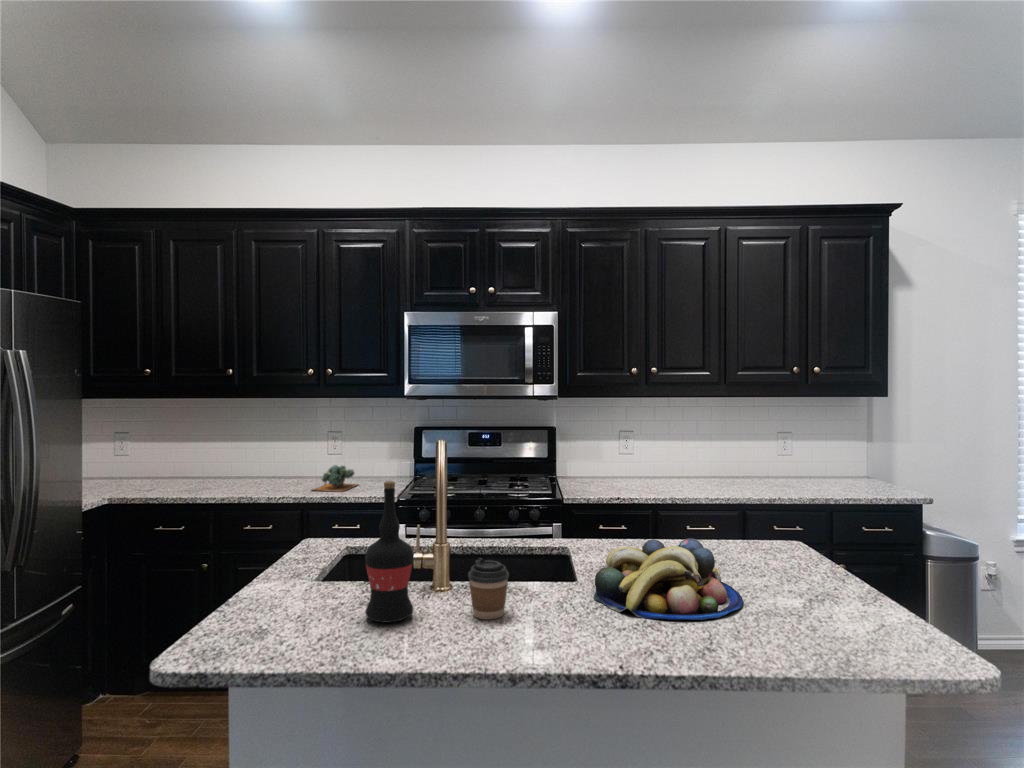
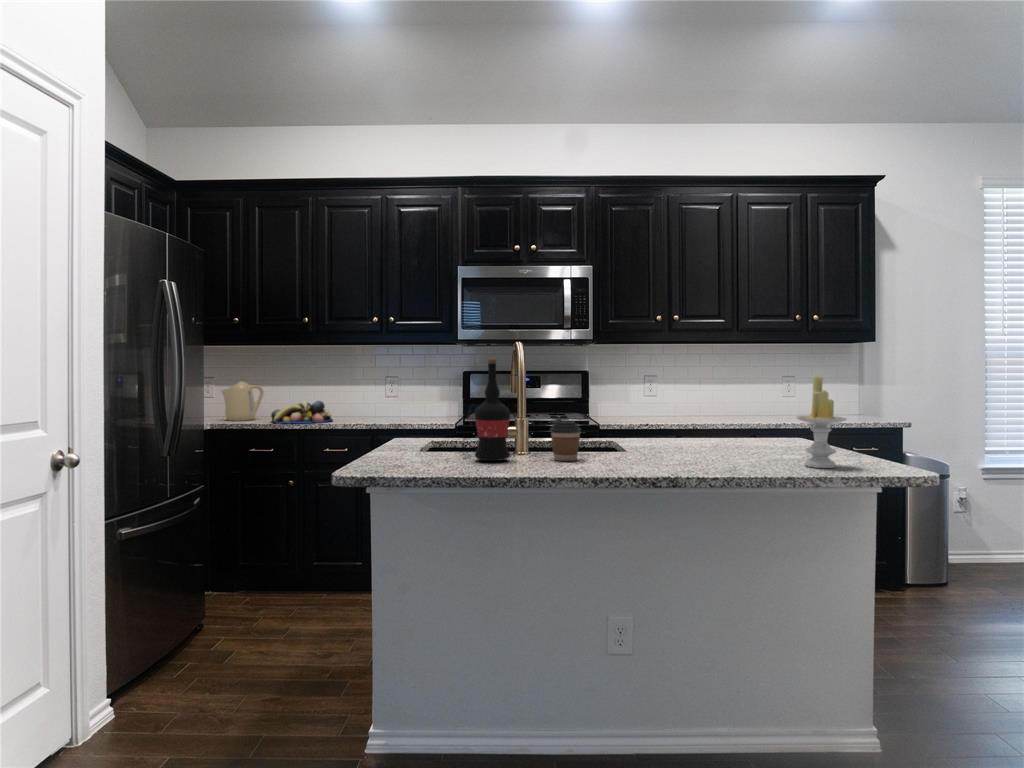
kettle: none [133,440,185,486] -> present [221,381,264,421]
succulent plant: present [312,465,358,492] -> none [378,401,418,423]
candle: none [794,513,864,645] -> present [796,376,847,468]
fruit bowl: present [594,538,743,620] -> present [271,401,333,424]

